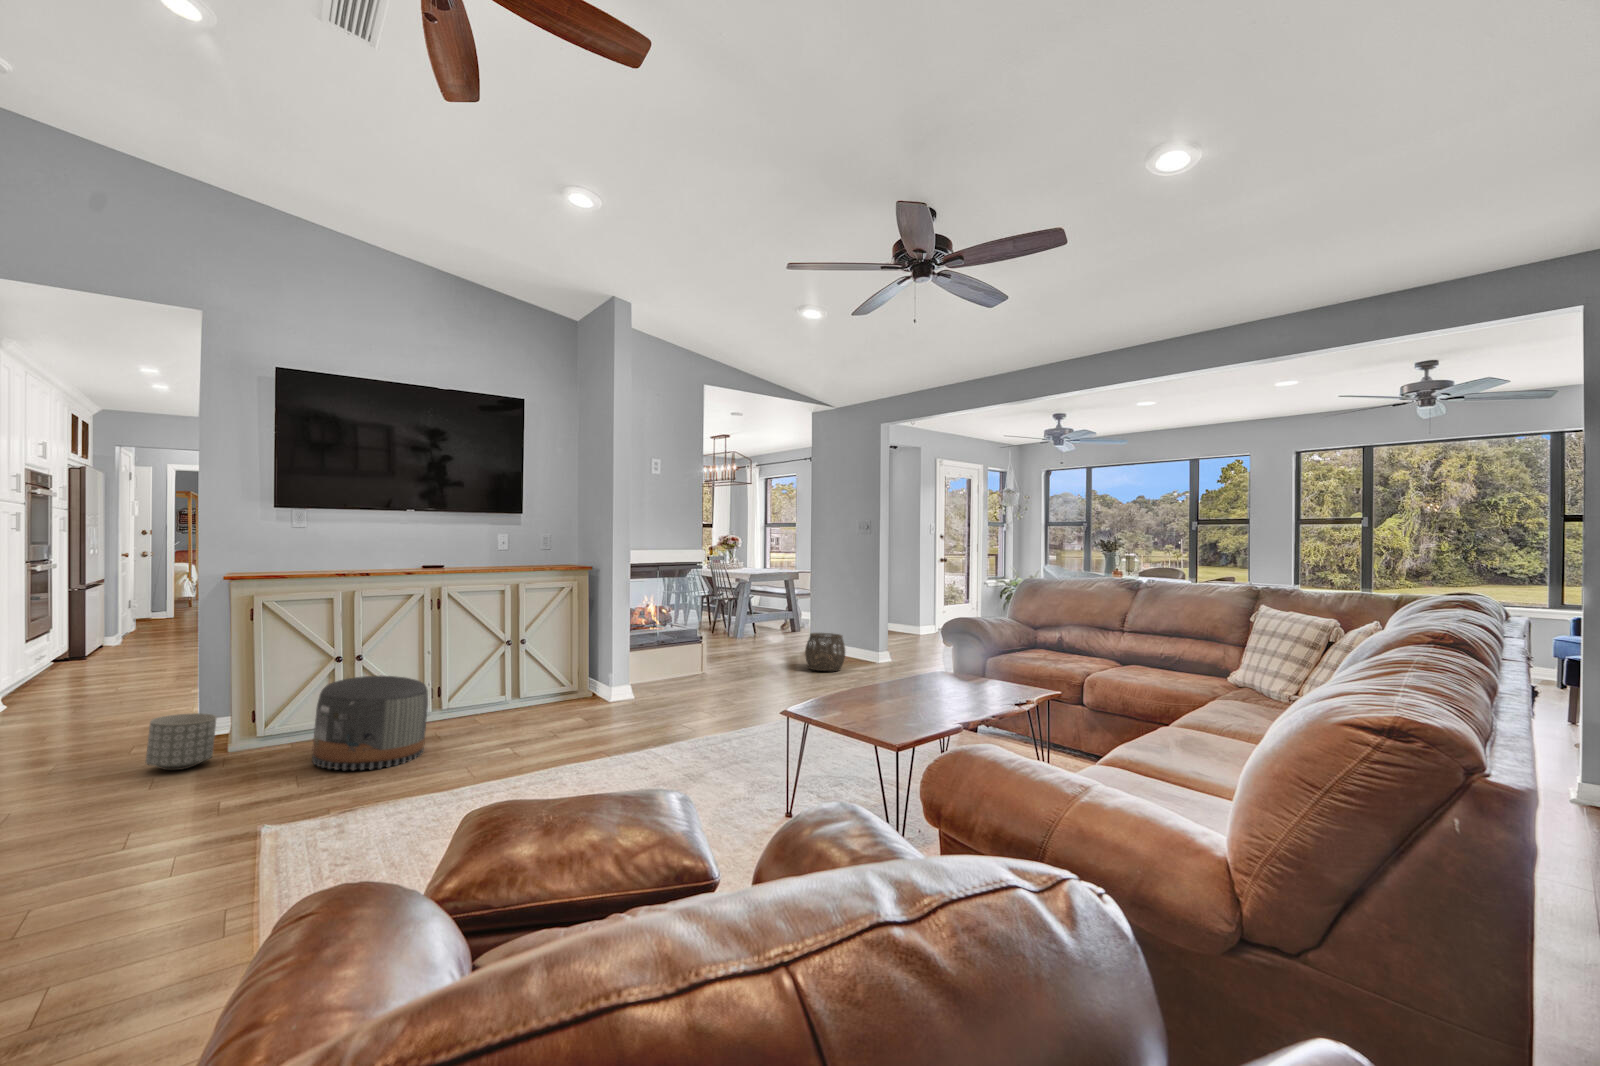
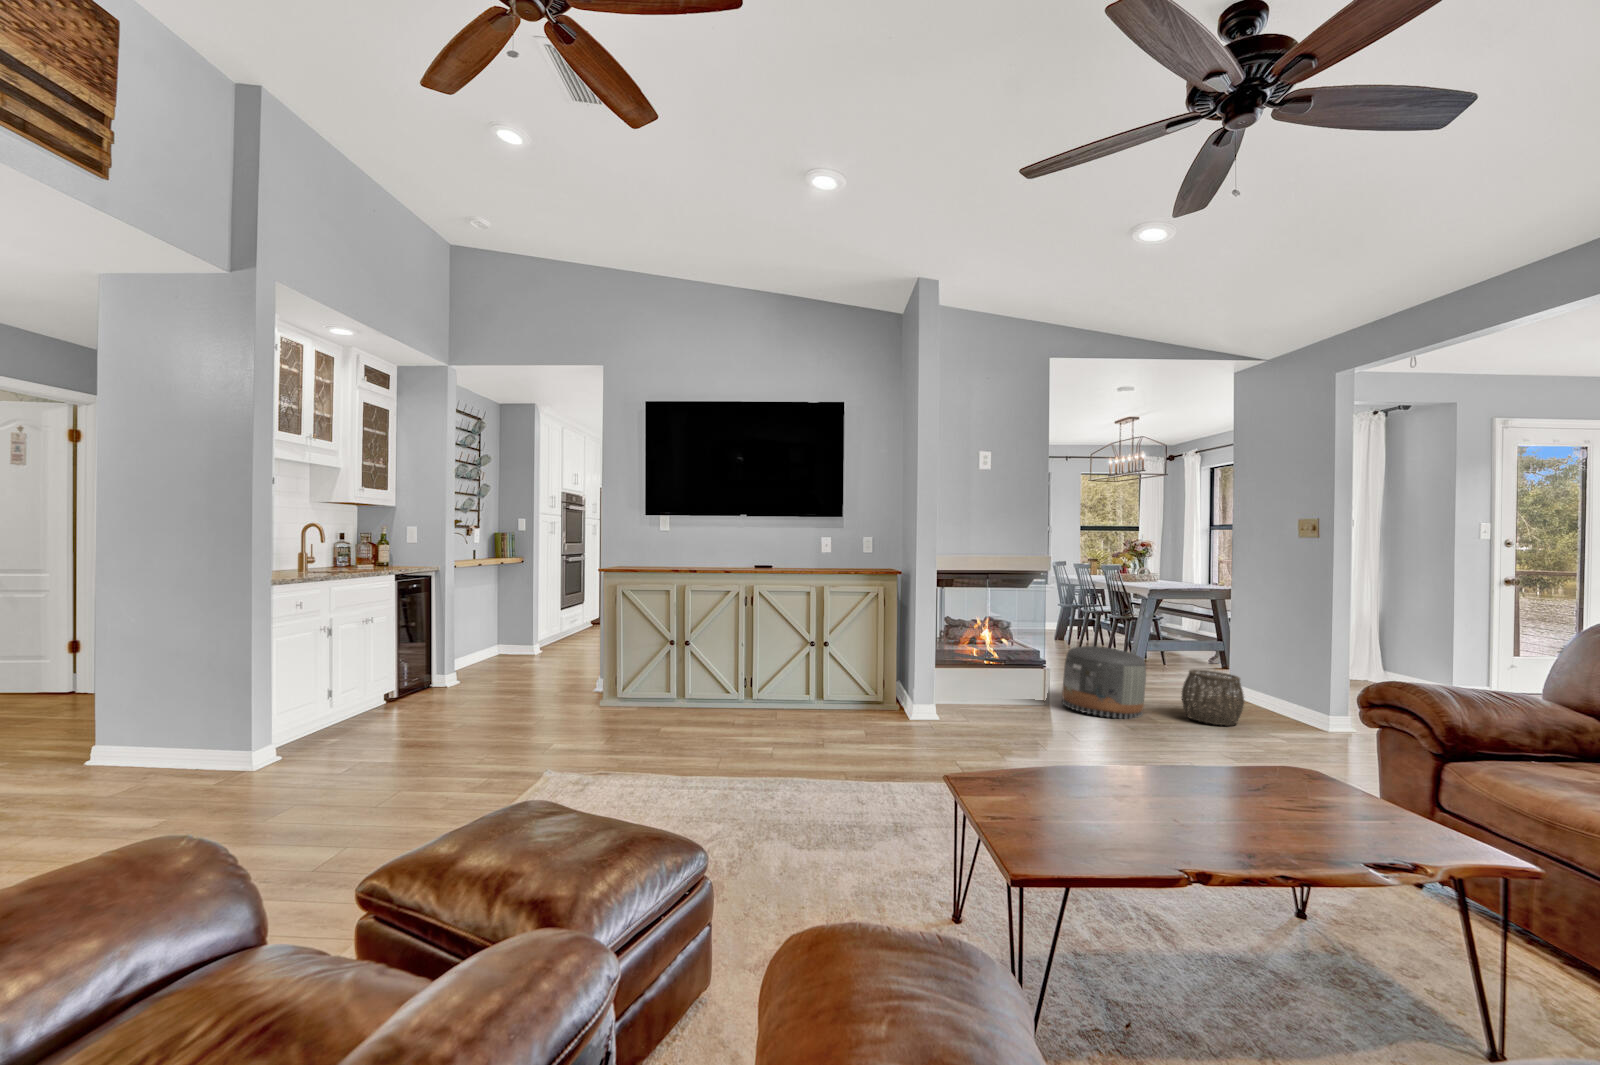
pouf: present [312,676,428,770] -> present [1062,646,1146,719]
planter: present [146,713,217,770] -> none [542,672,586,715]

